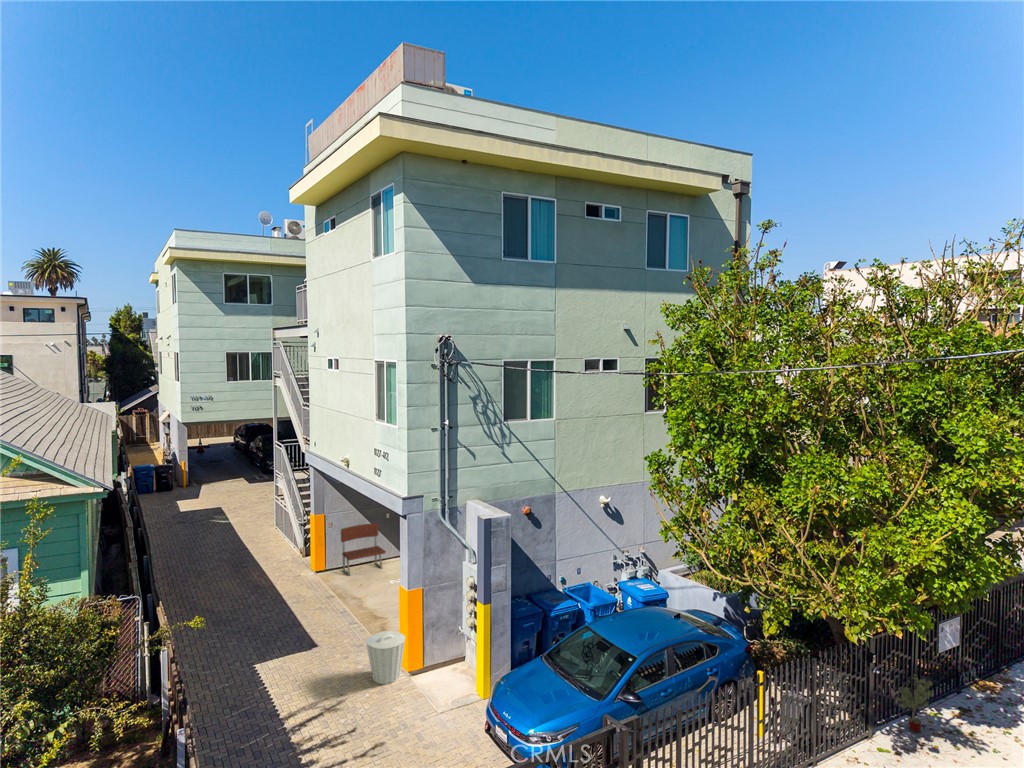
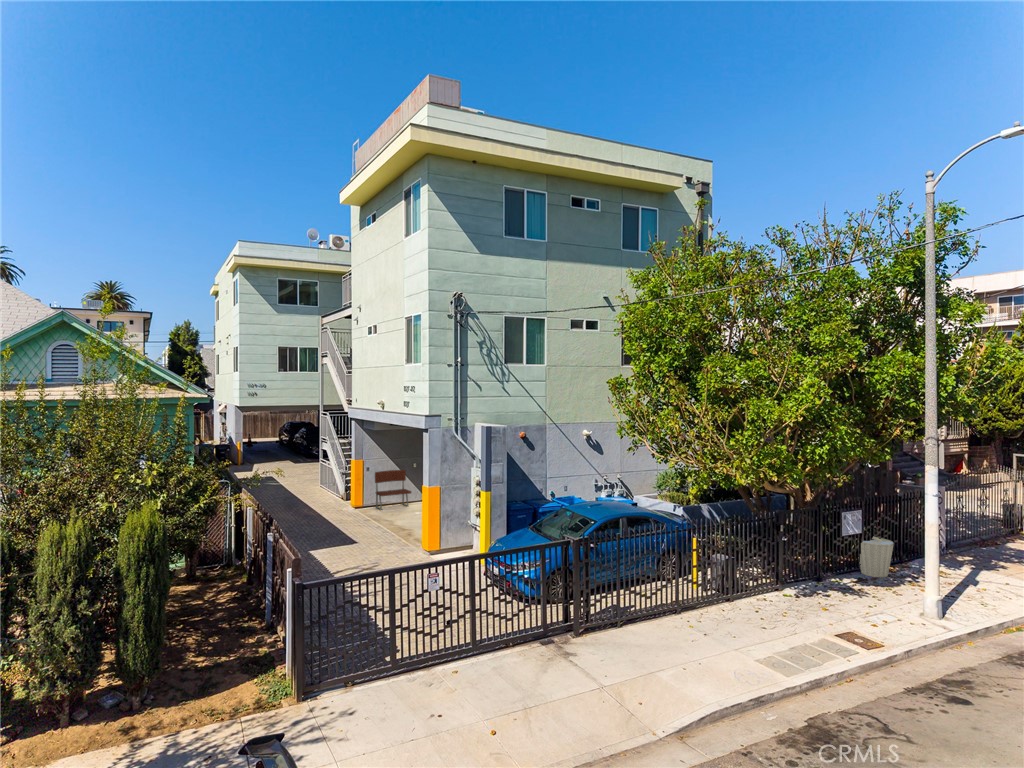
trash can: present [366,631,405,684] -> present [860,536,894,577]
potted tree: present [896,675,933,732] -> none [802,540,832,584]

